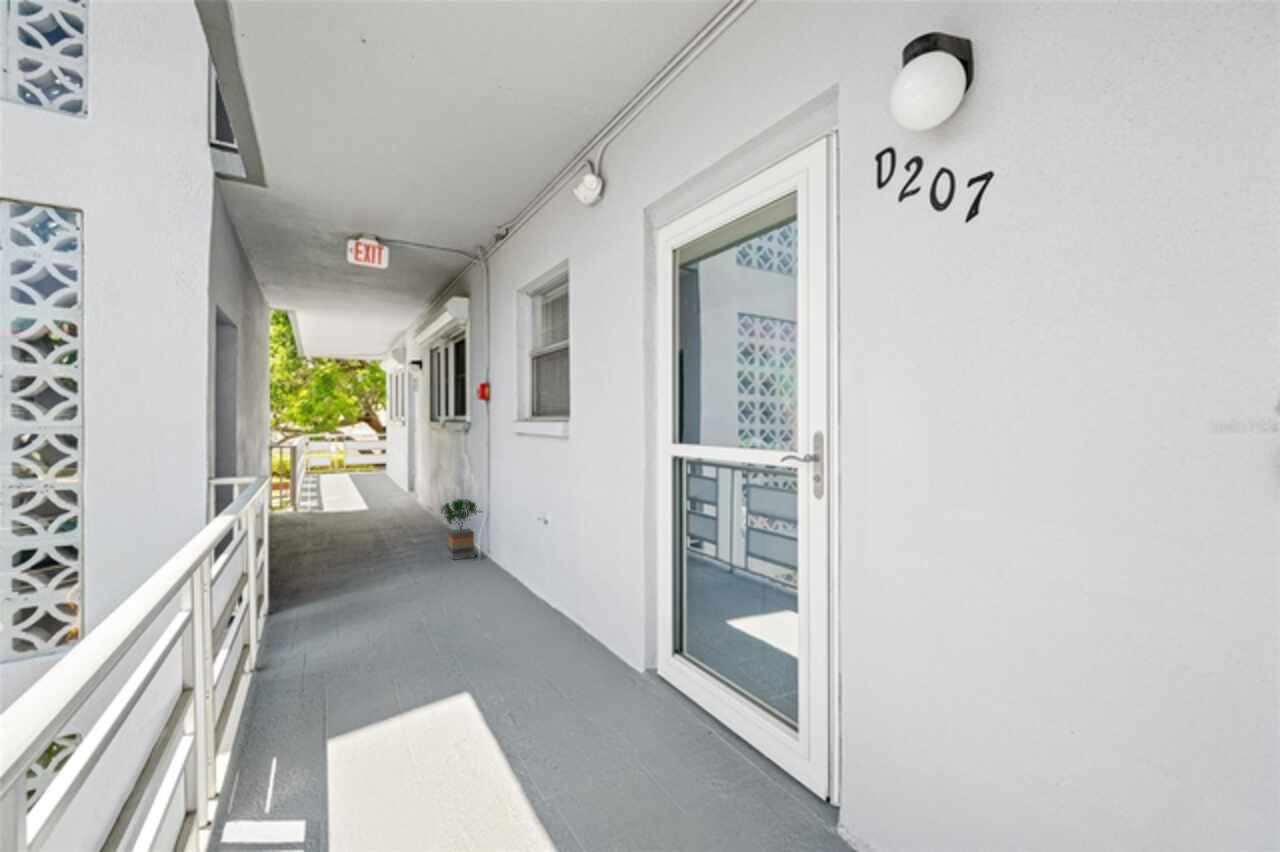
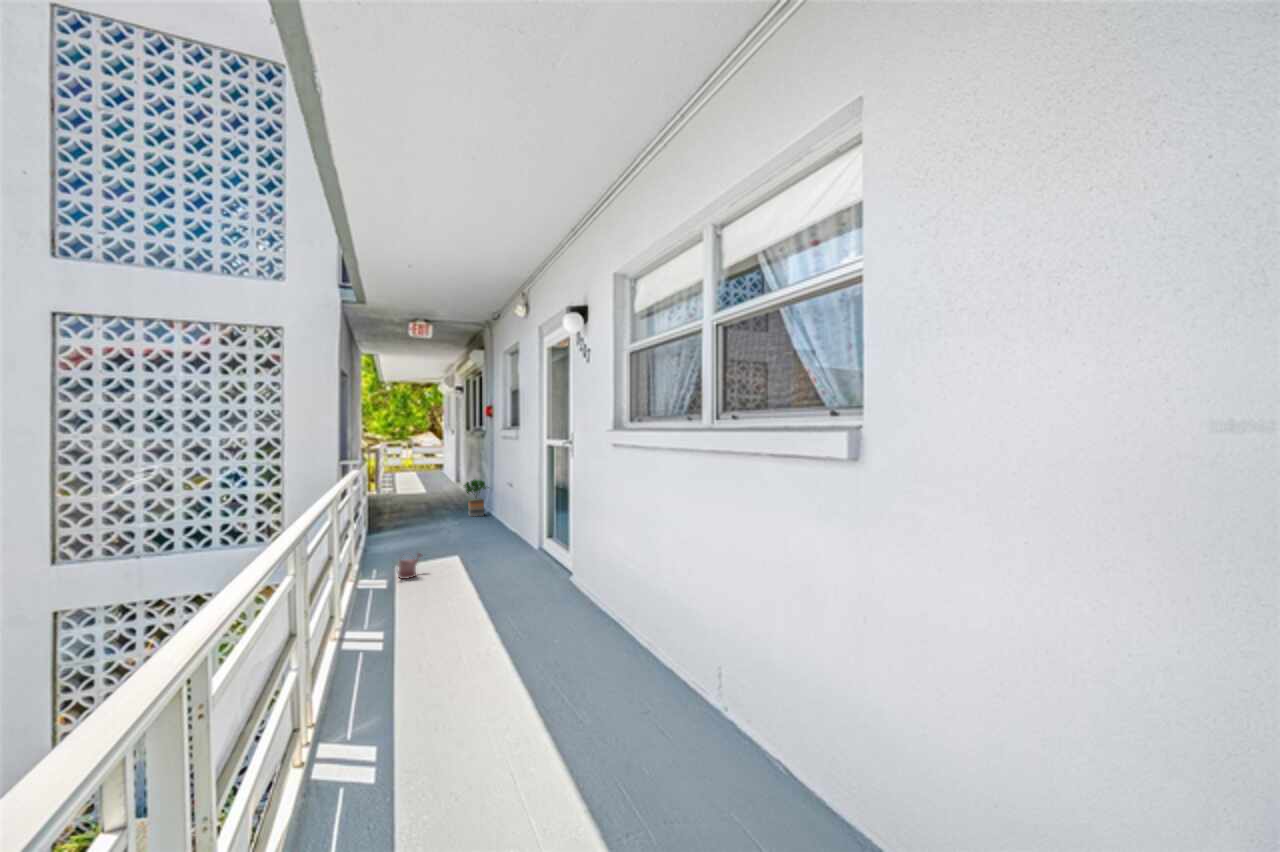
watering can: none [337,712,402,798] -> present [397,553,422,579]

